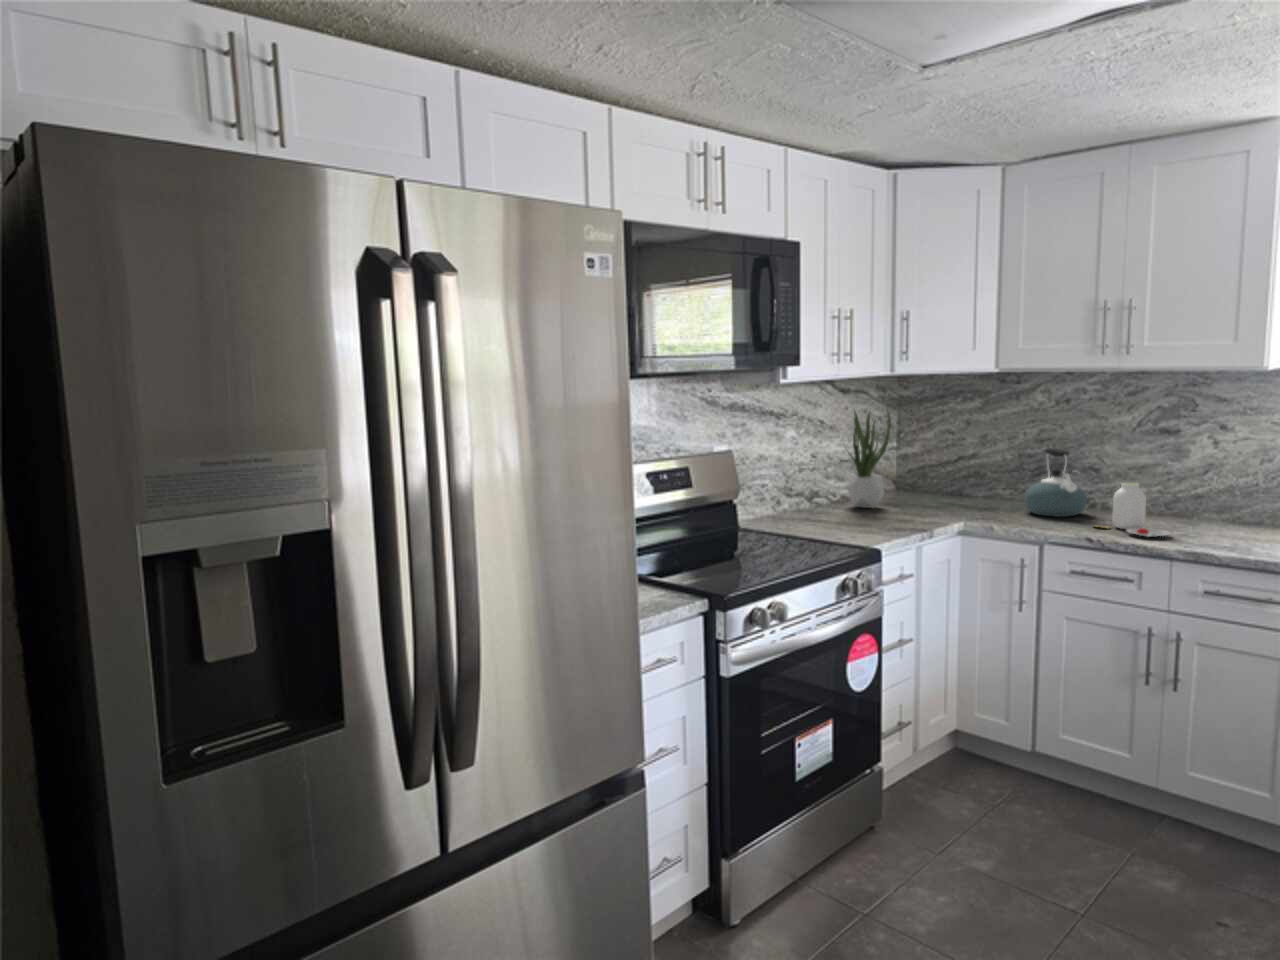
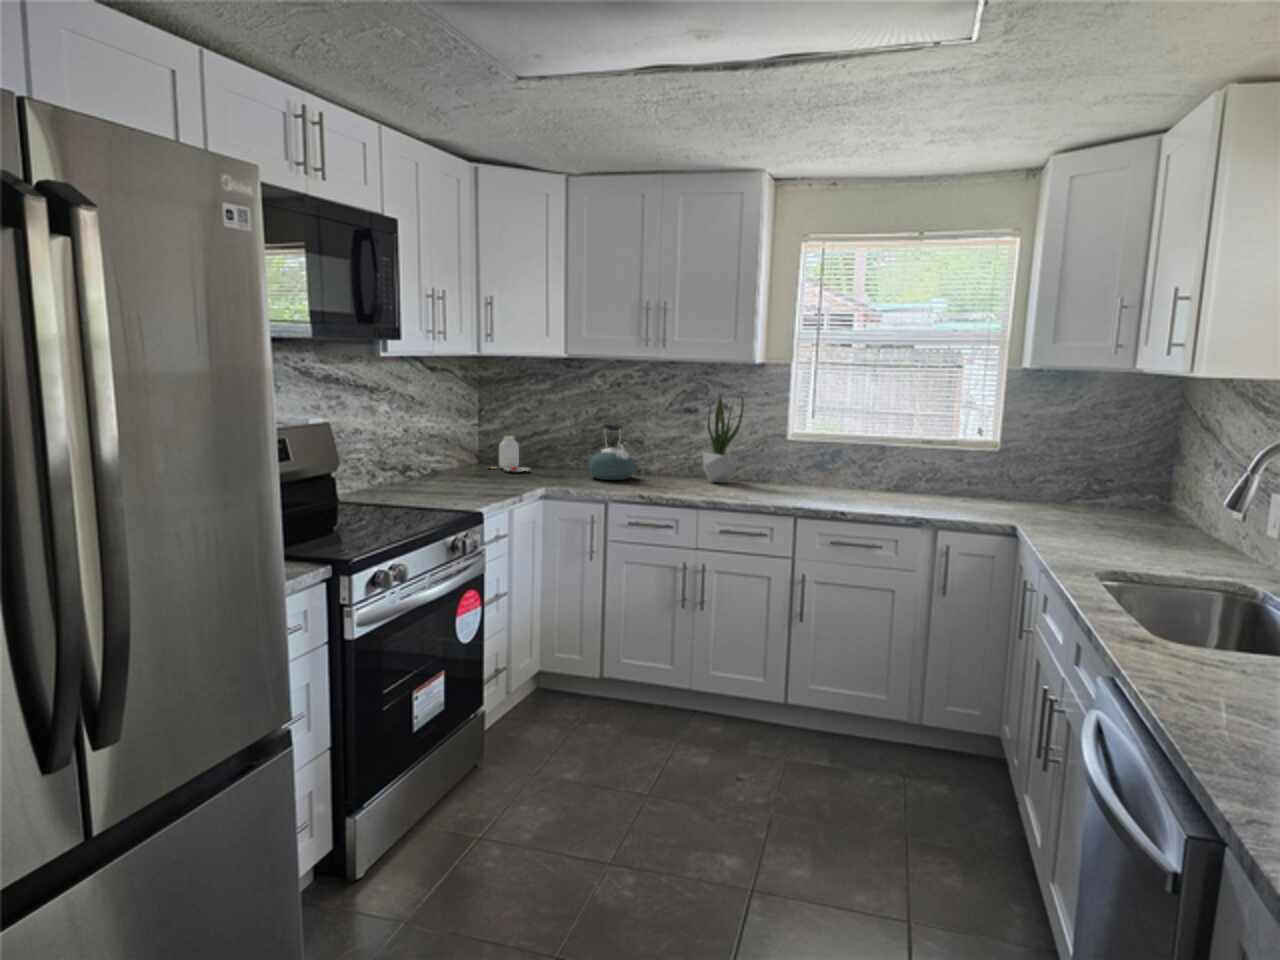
potted plant: present [847,411,891,508] -> present [703,395,744,483]
jar: present [1096,483,1171,537] -> present [499,436,529,472]

